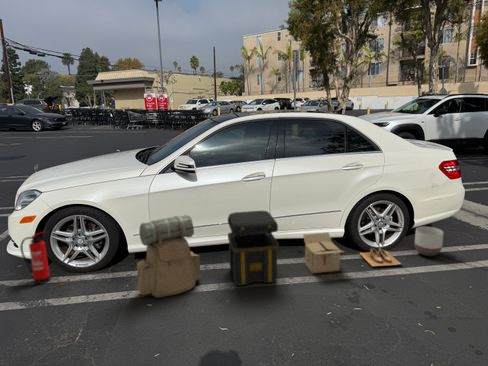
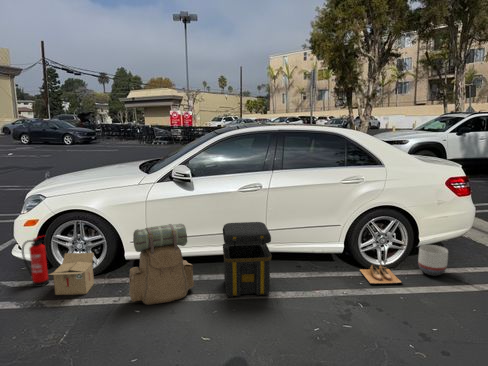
cardboard box: present [303,233,343,273] -> present [50,253,94,295]

